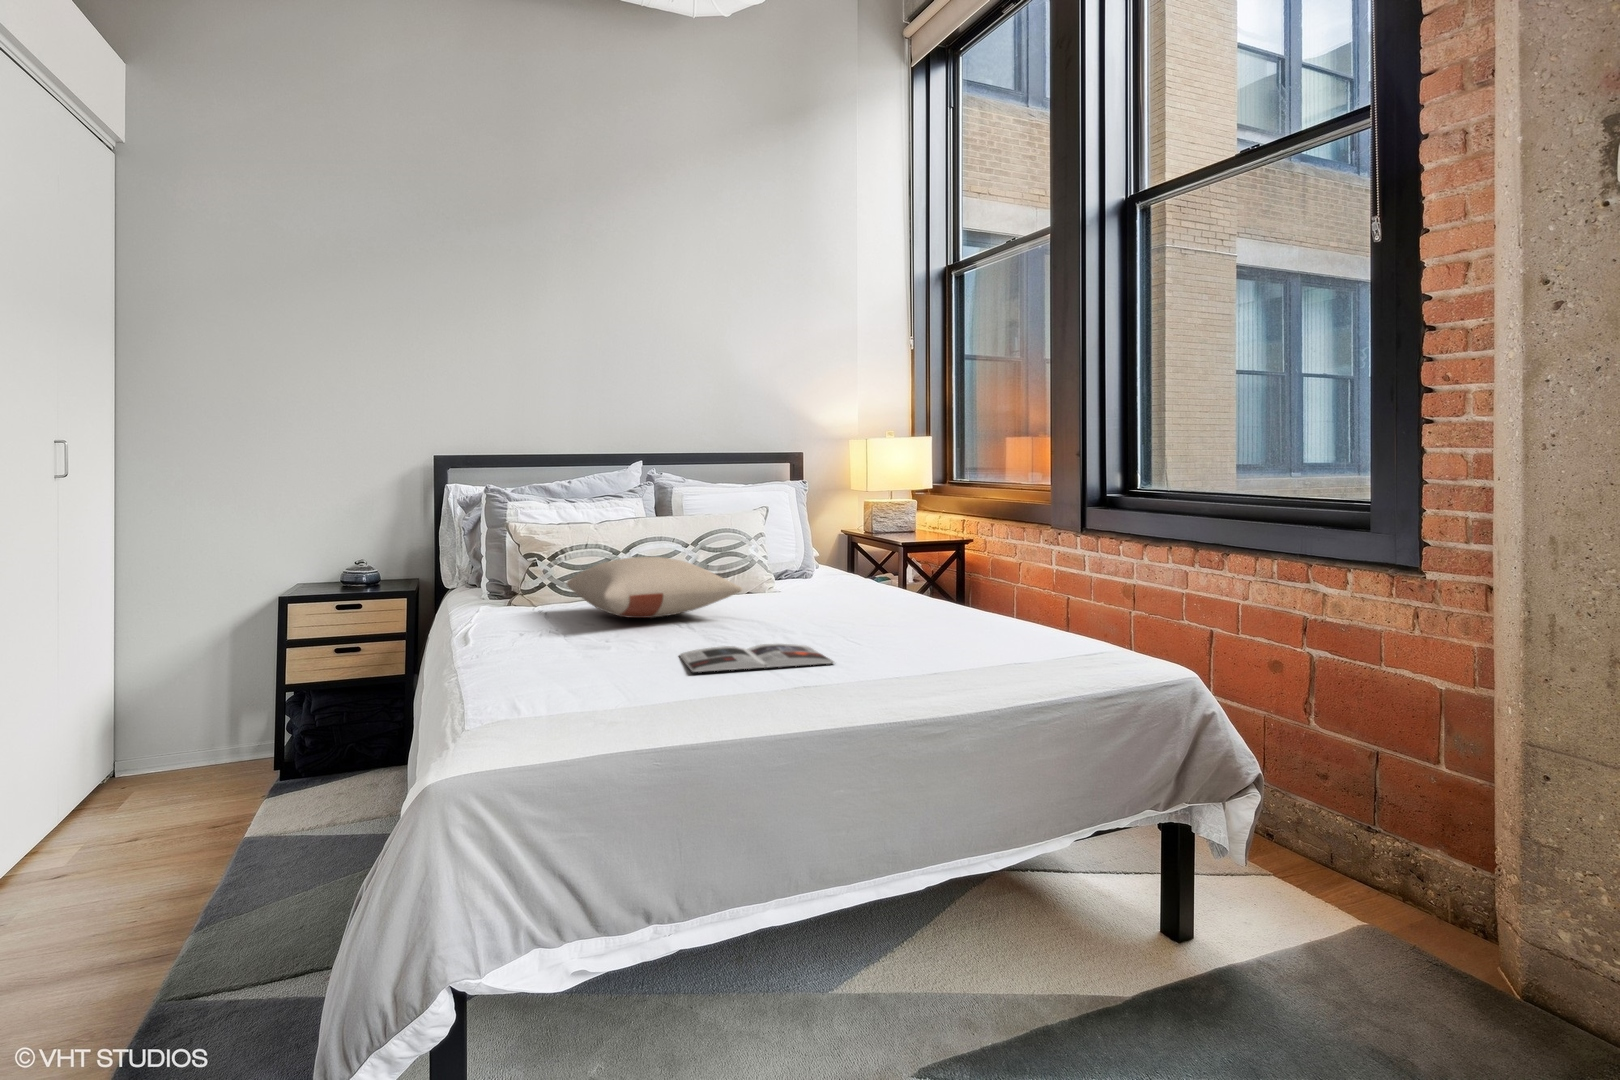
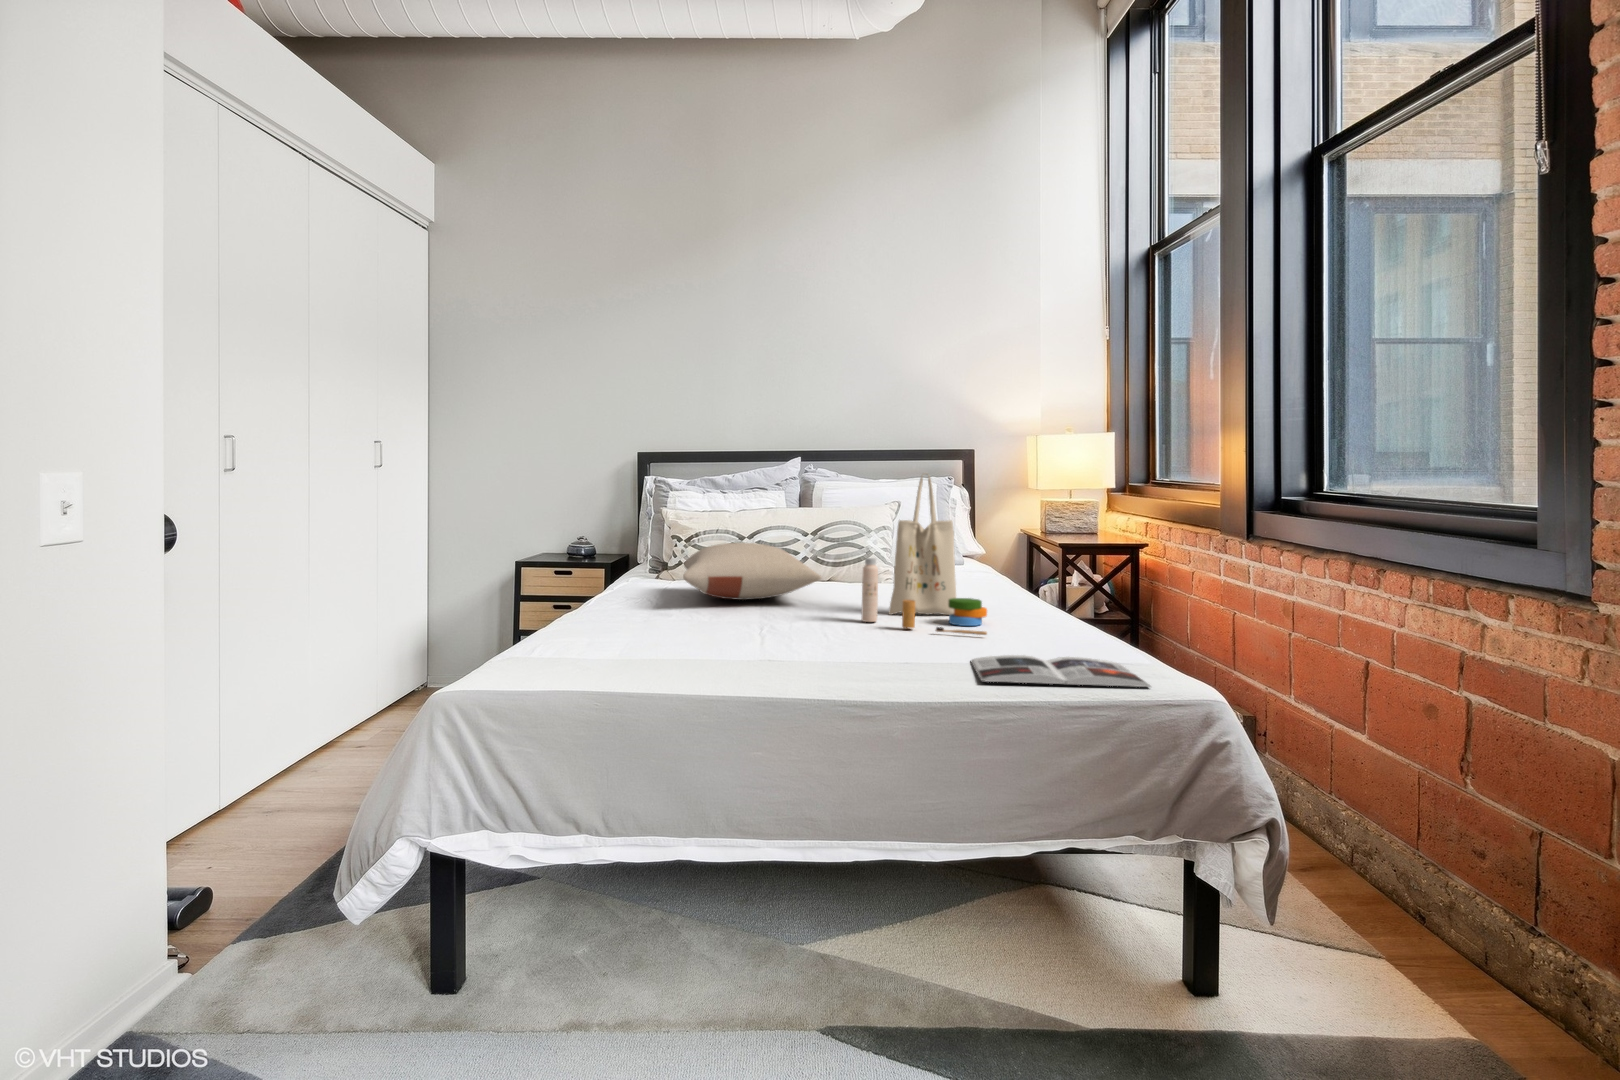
tote bag: none [803,480,939,635] -> present [862,476,987,635]
magazine: present [680,644,835,672] -> present [971,655,1151,687]

